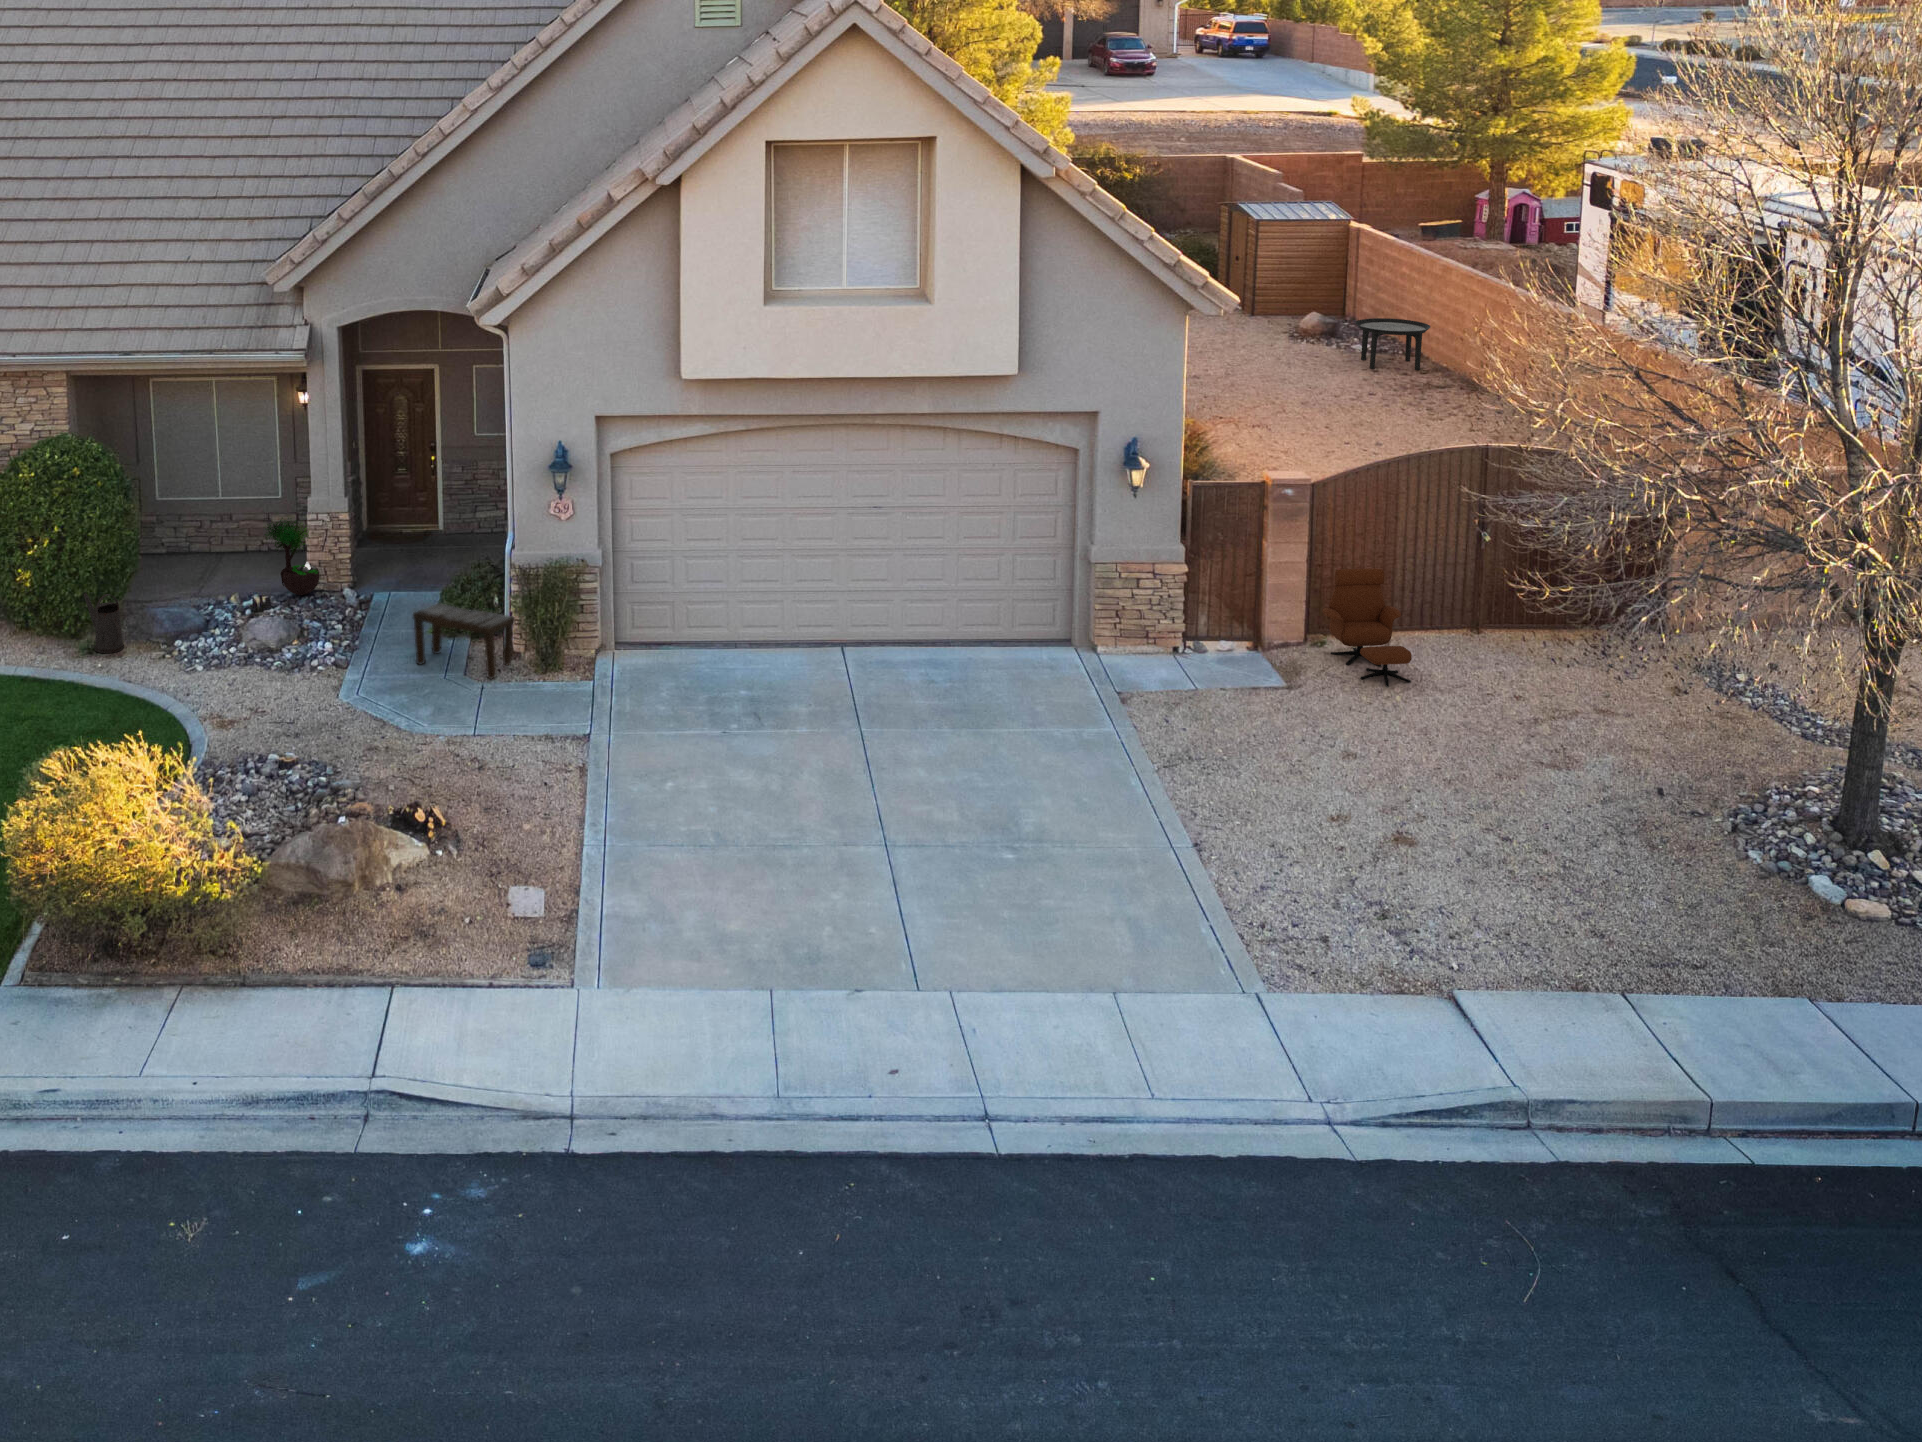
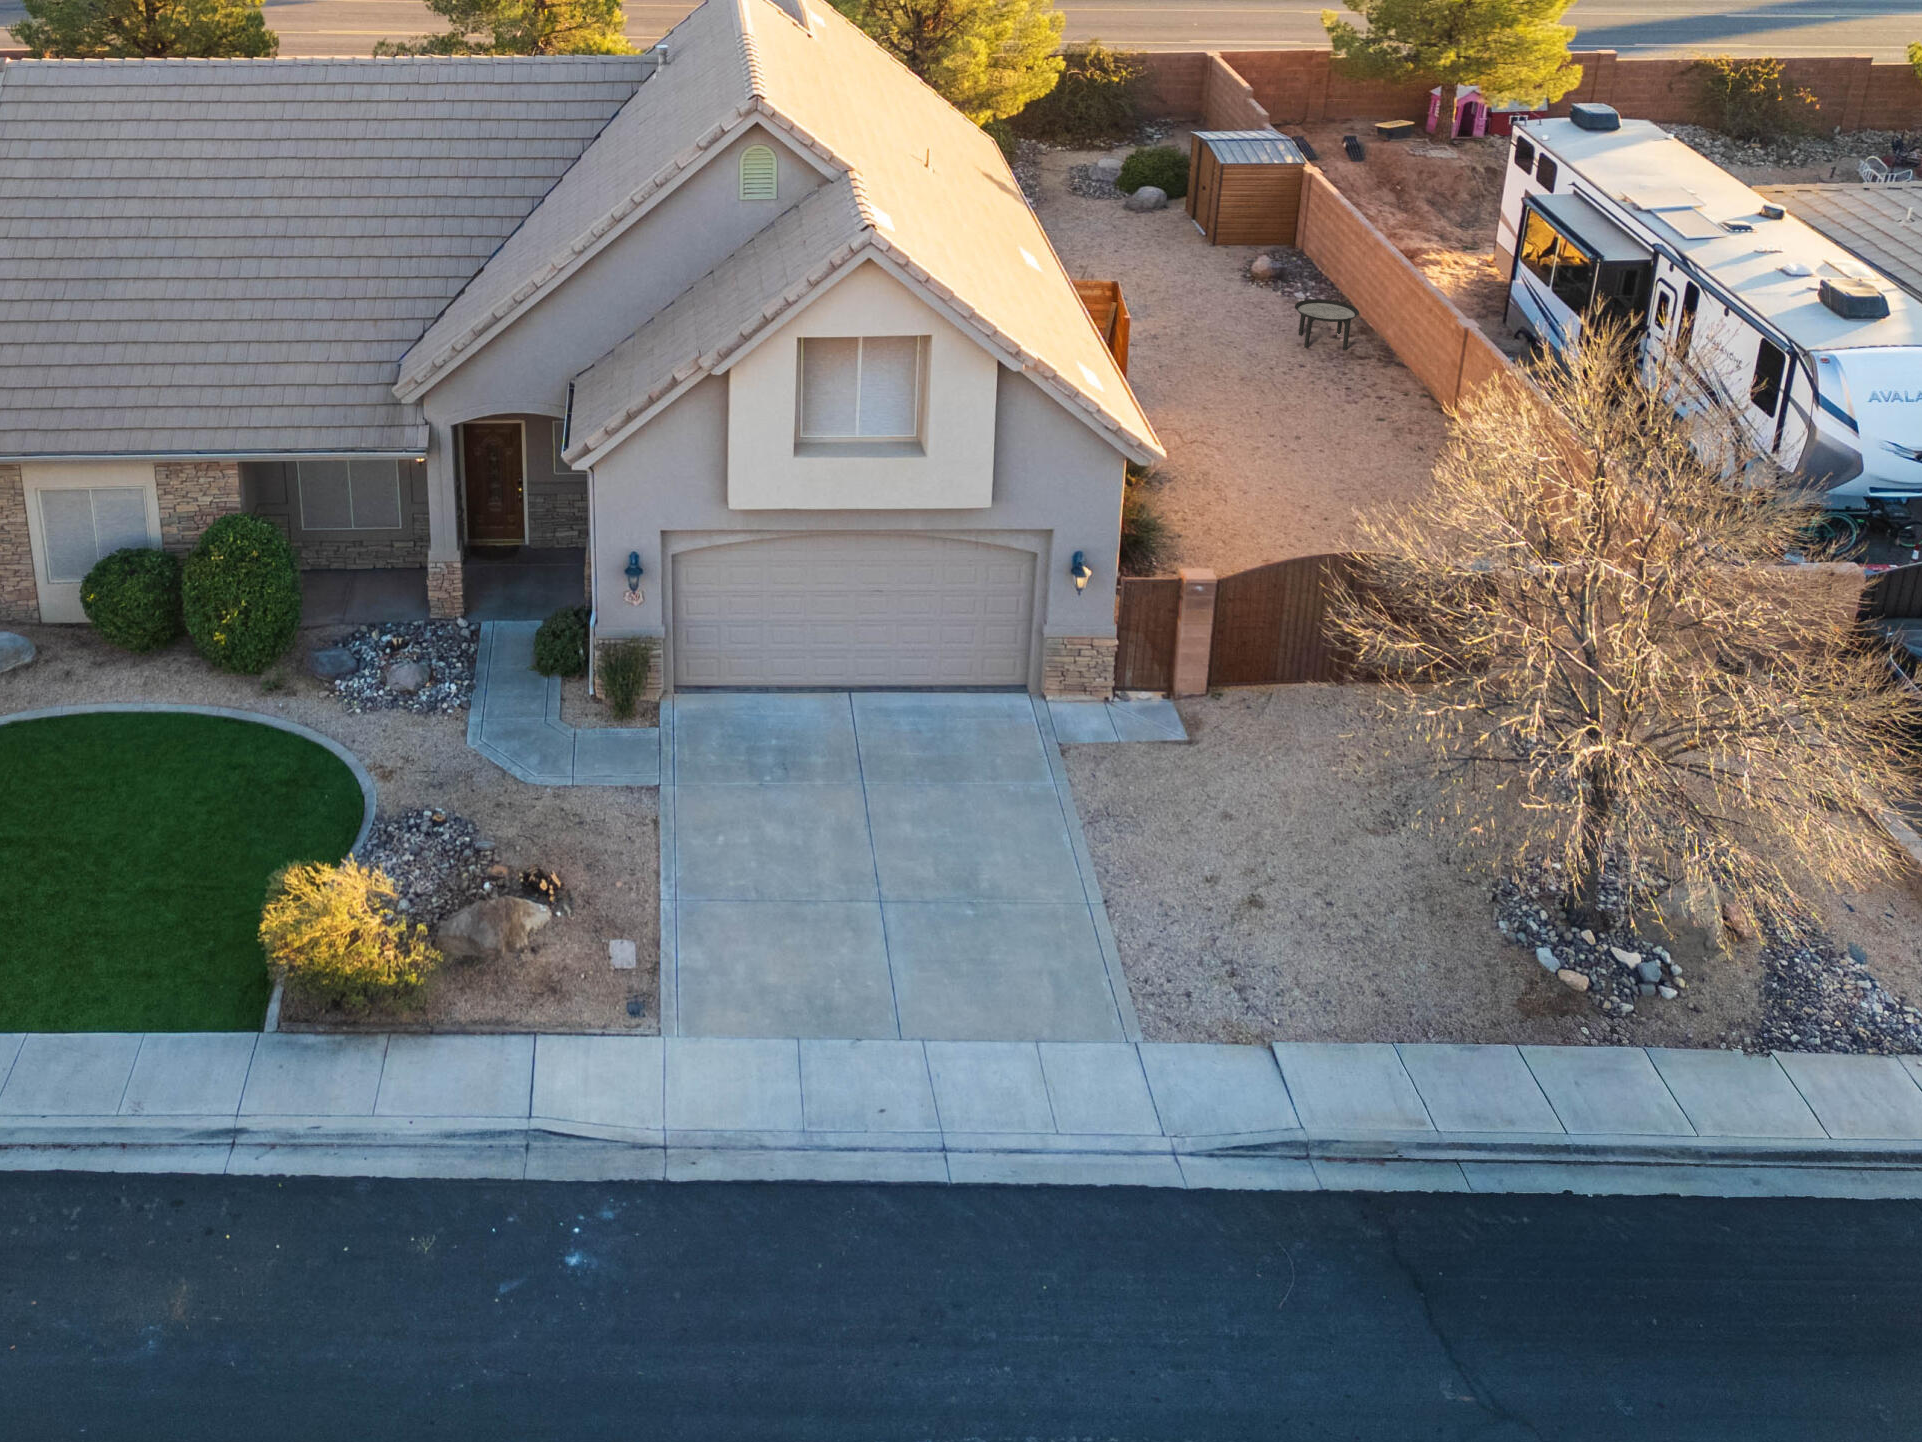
potted tree: present [265,518,320,595] -> none [395,570,439,633]
lounge chair: present [1322,568,1412,687] -> none [1221,644,1285,743]
watering can: present [83,593,124,653] -> none [262,648,296,698]
bench: present [413,603,515,679] -> none [520,663,599,729]

